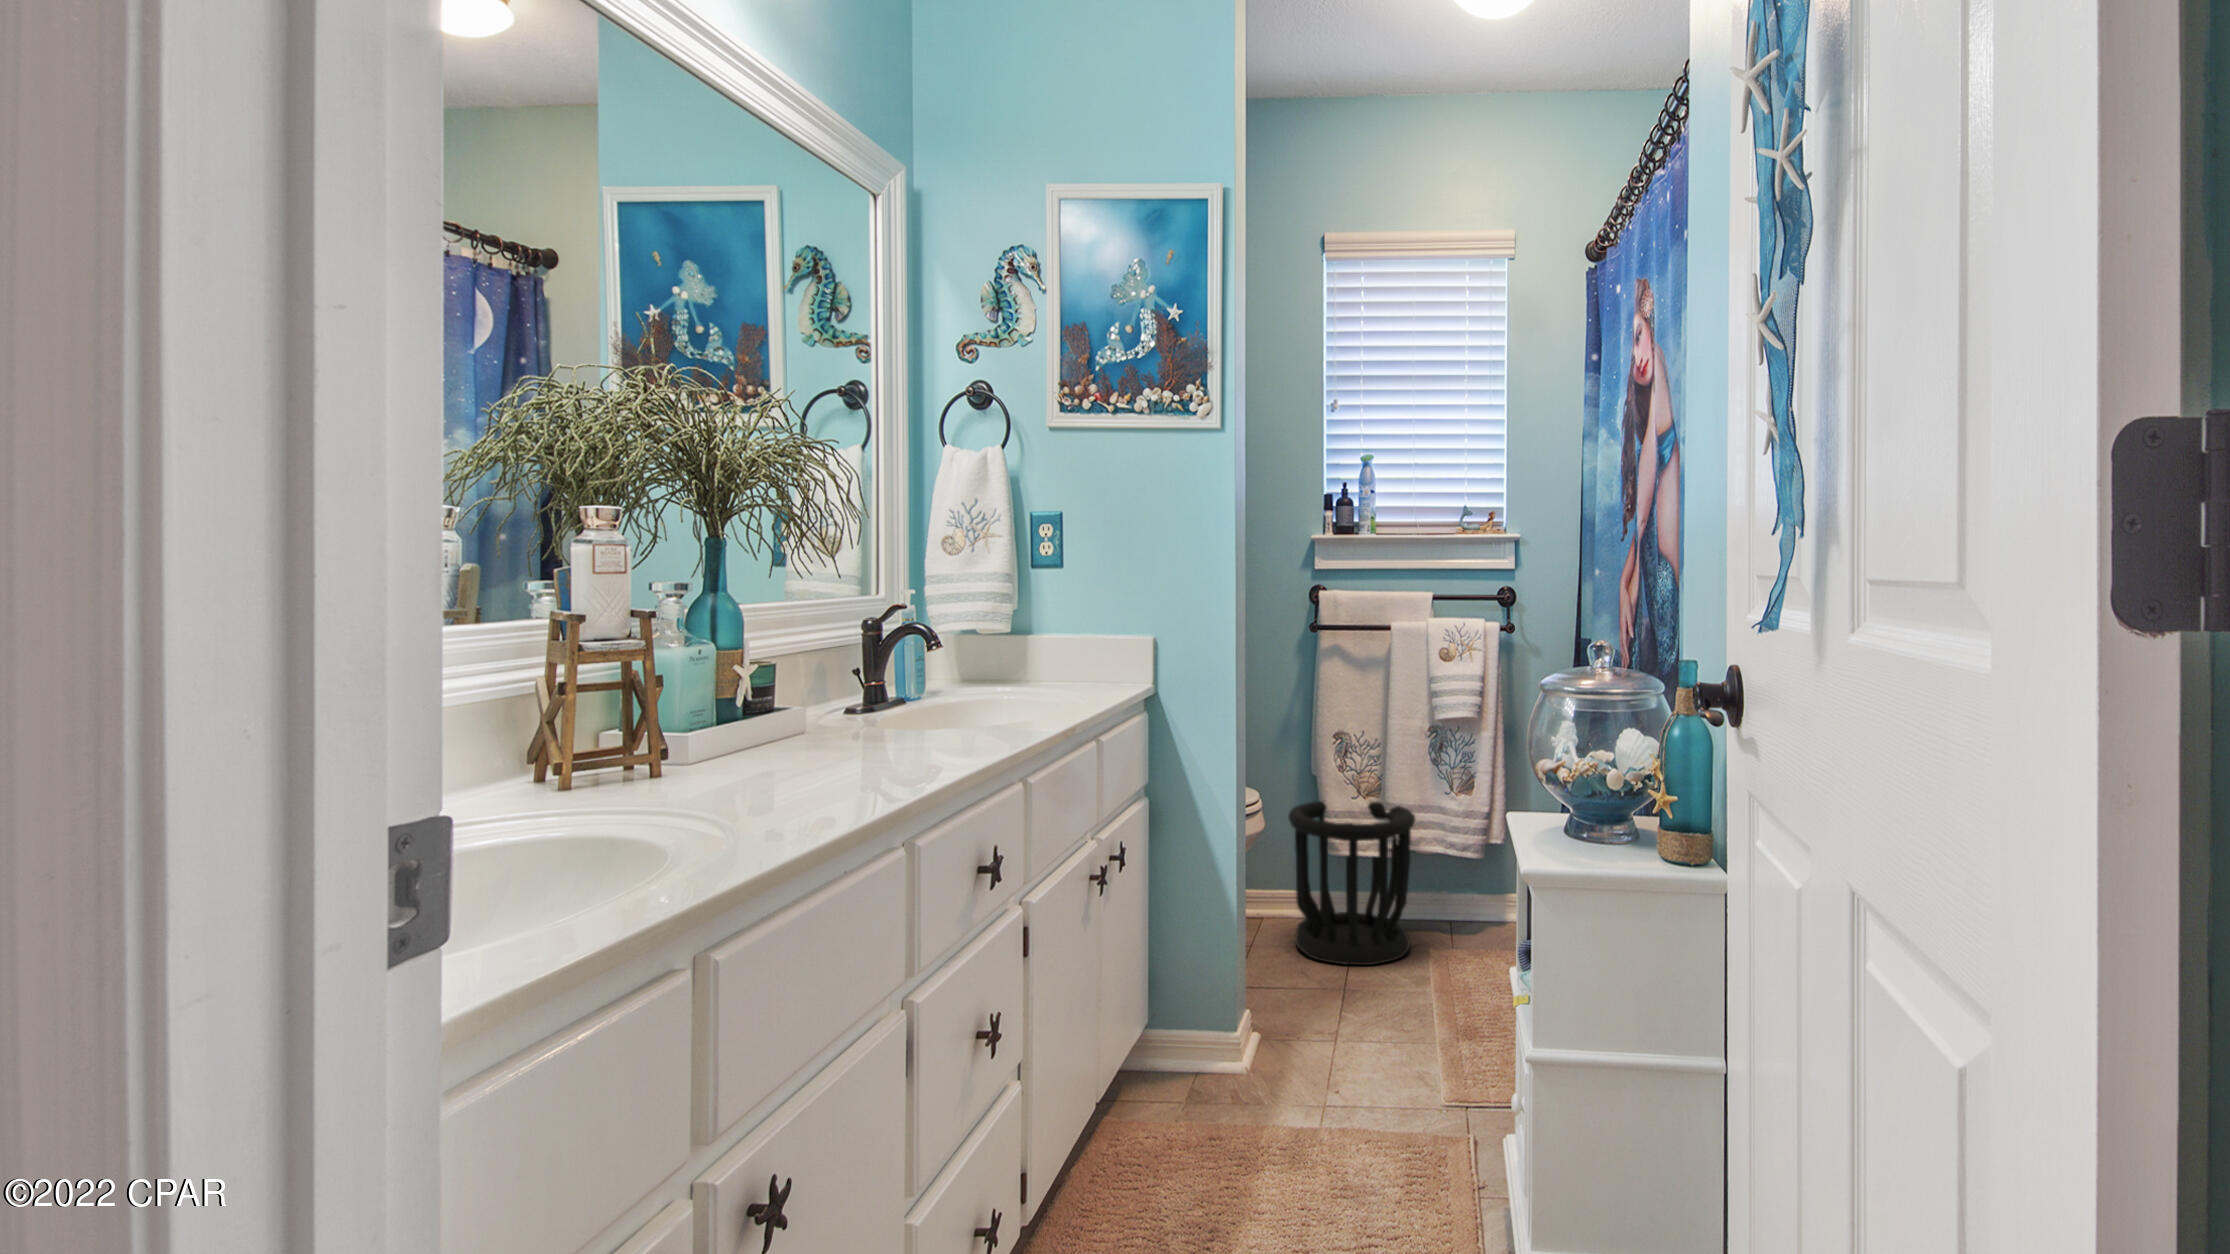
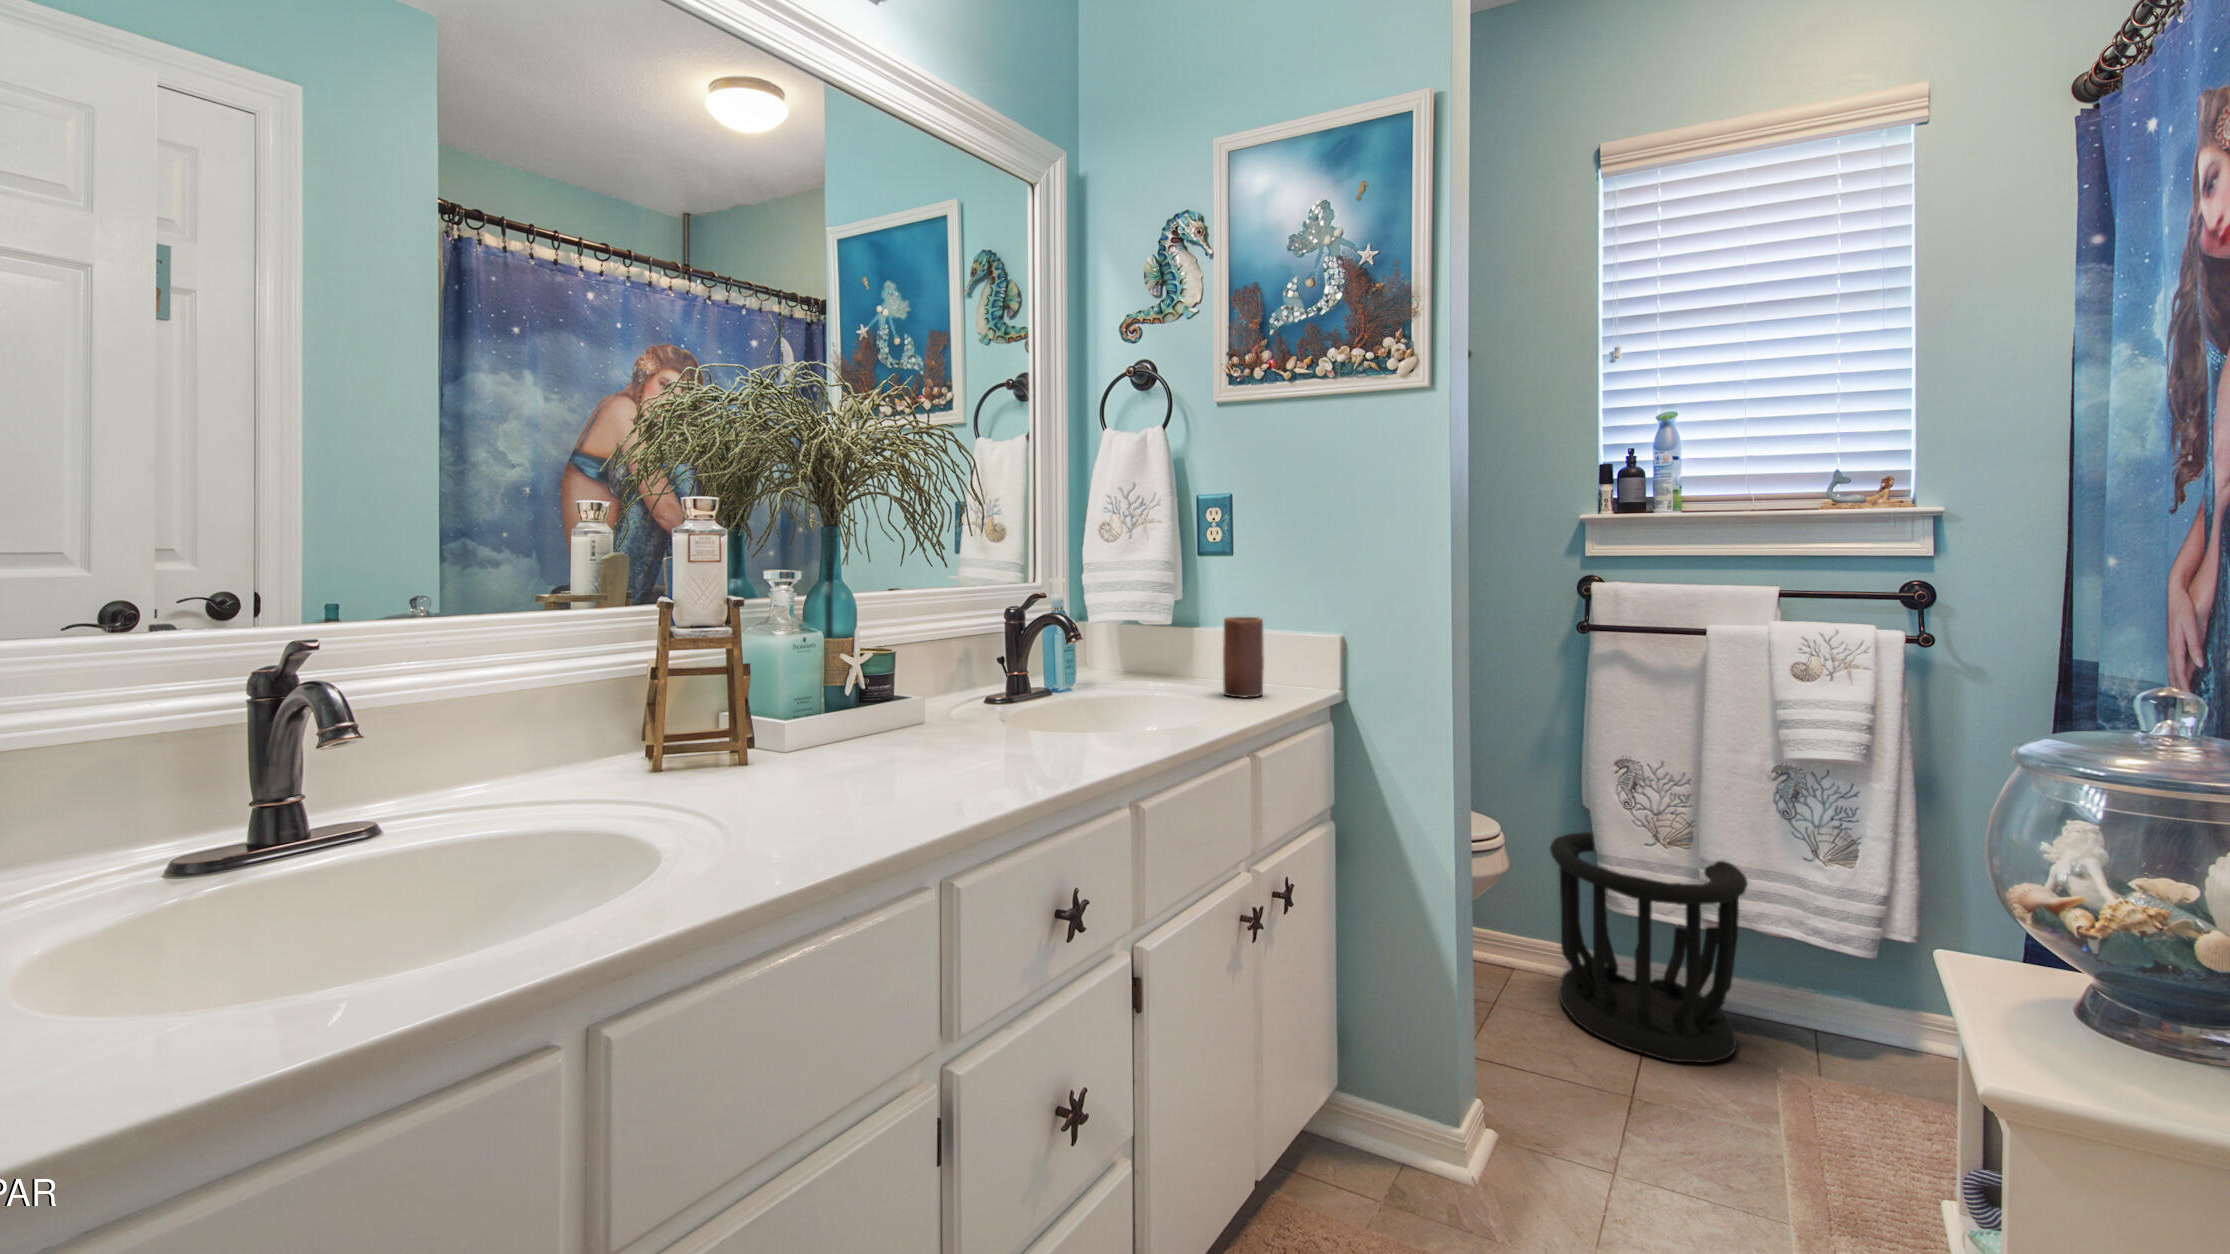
candle: none [1057,618,1092,688] -> present [1223,617,1264,698]

